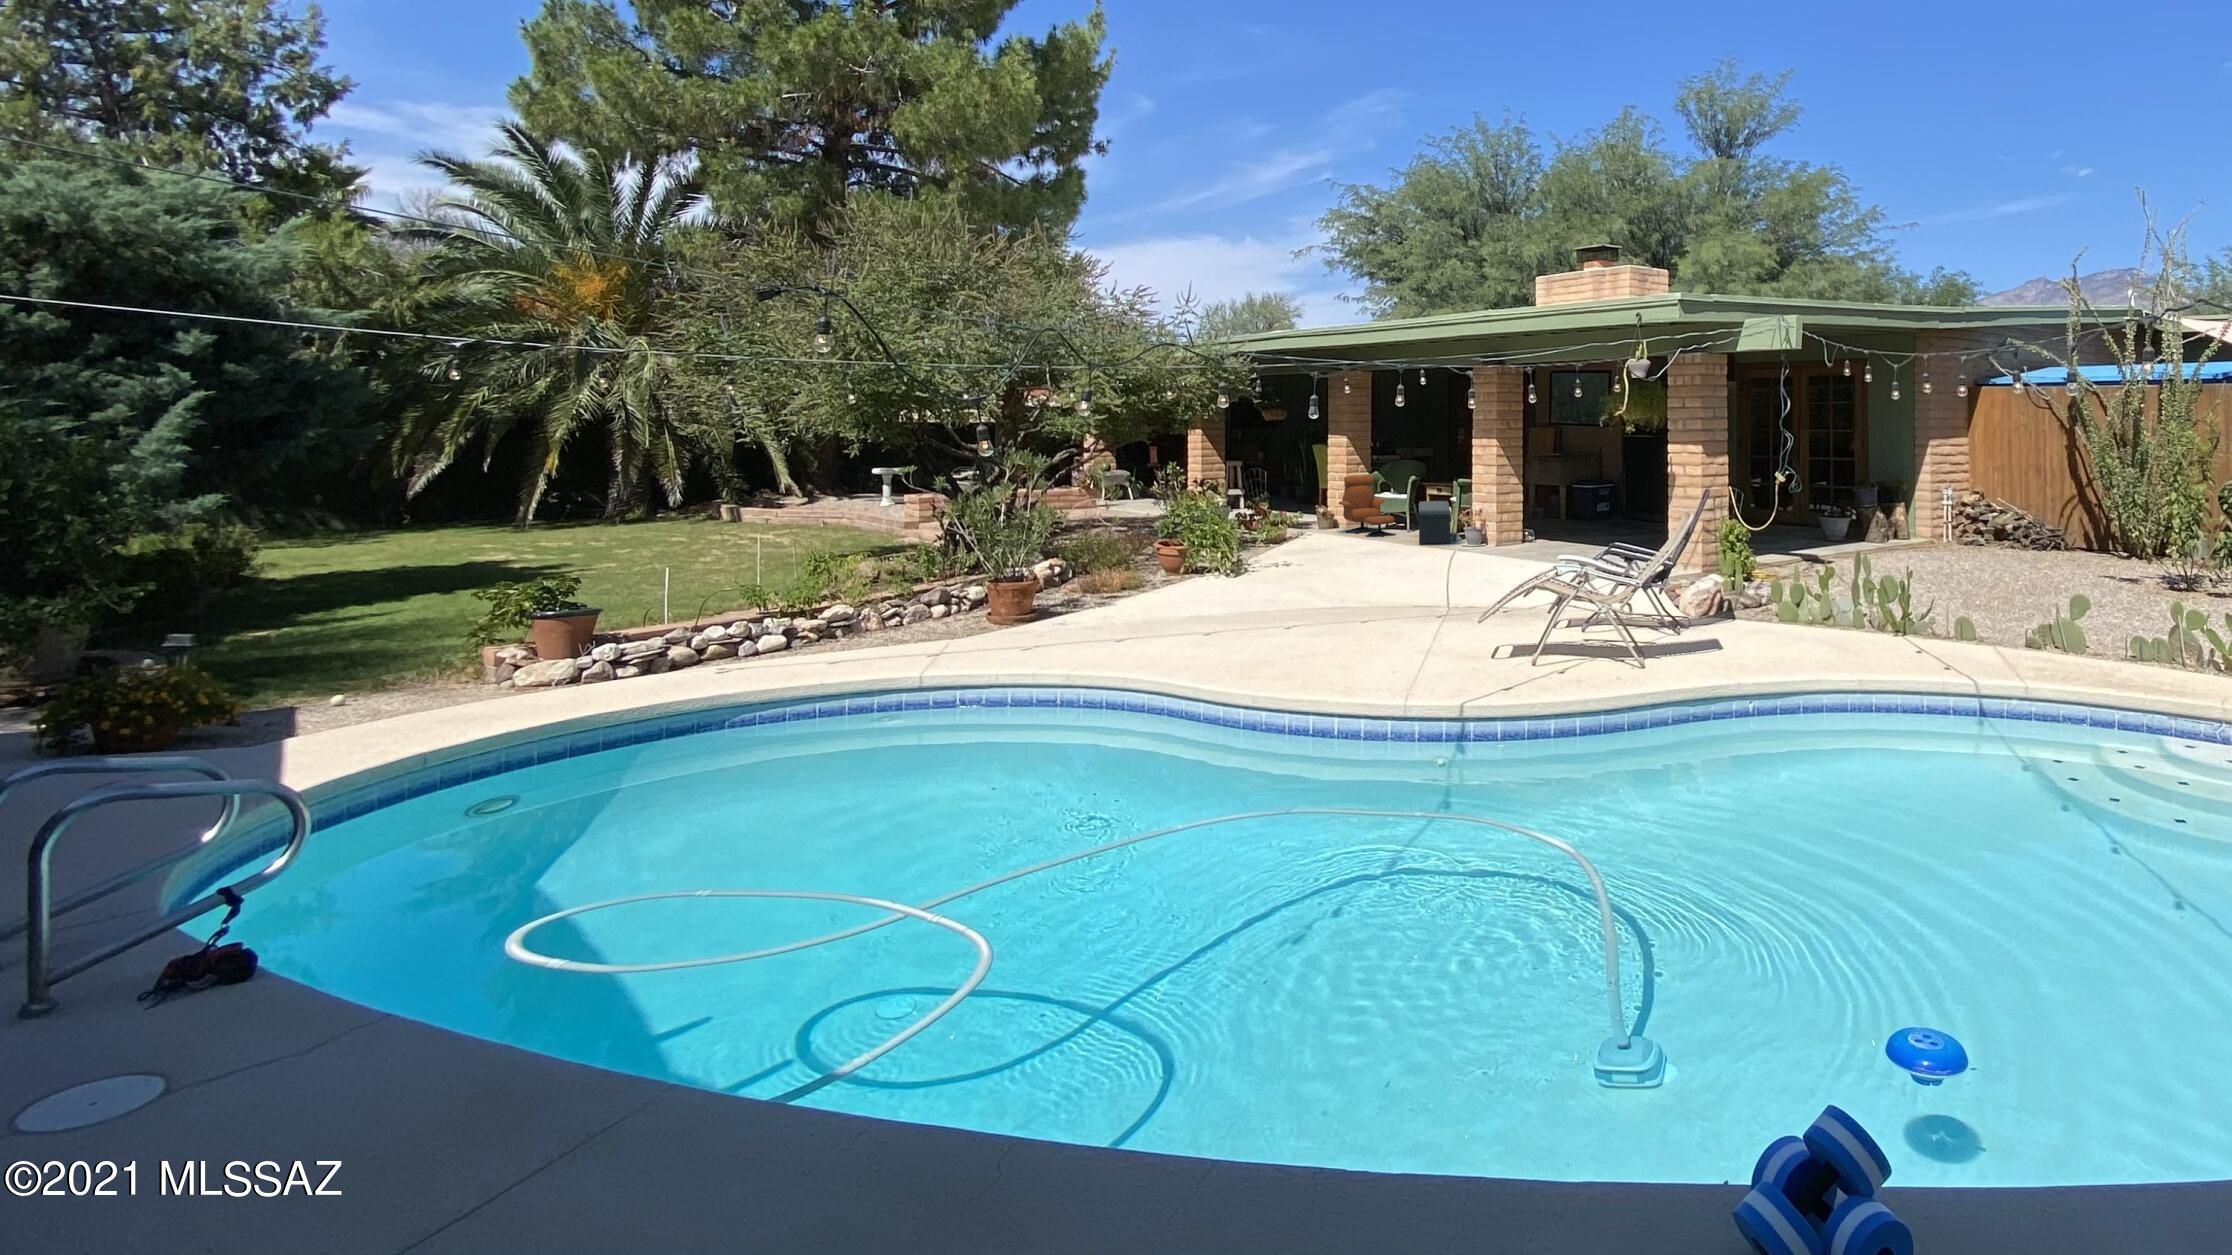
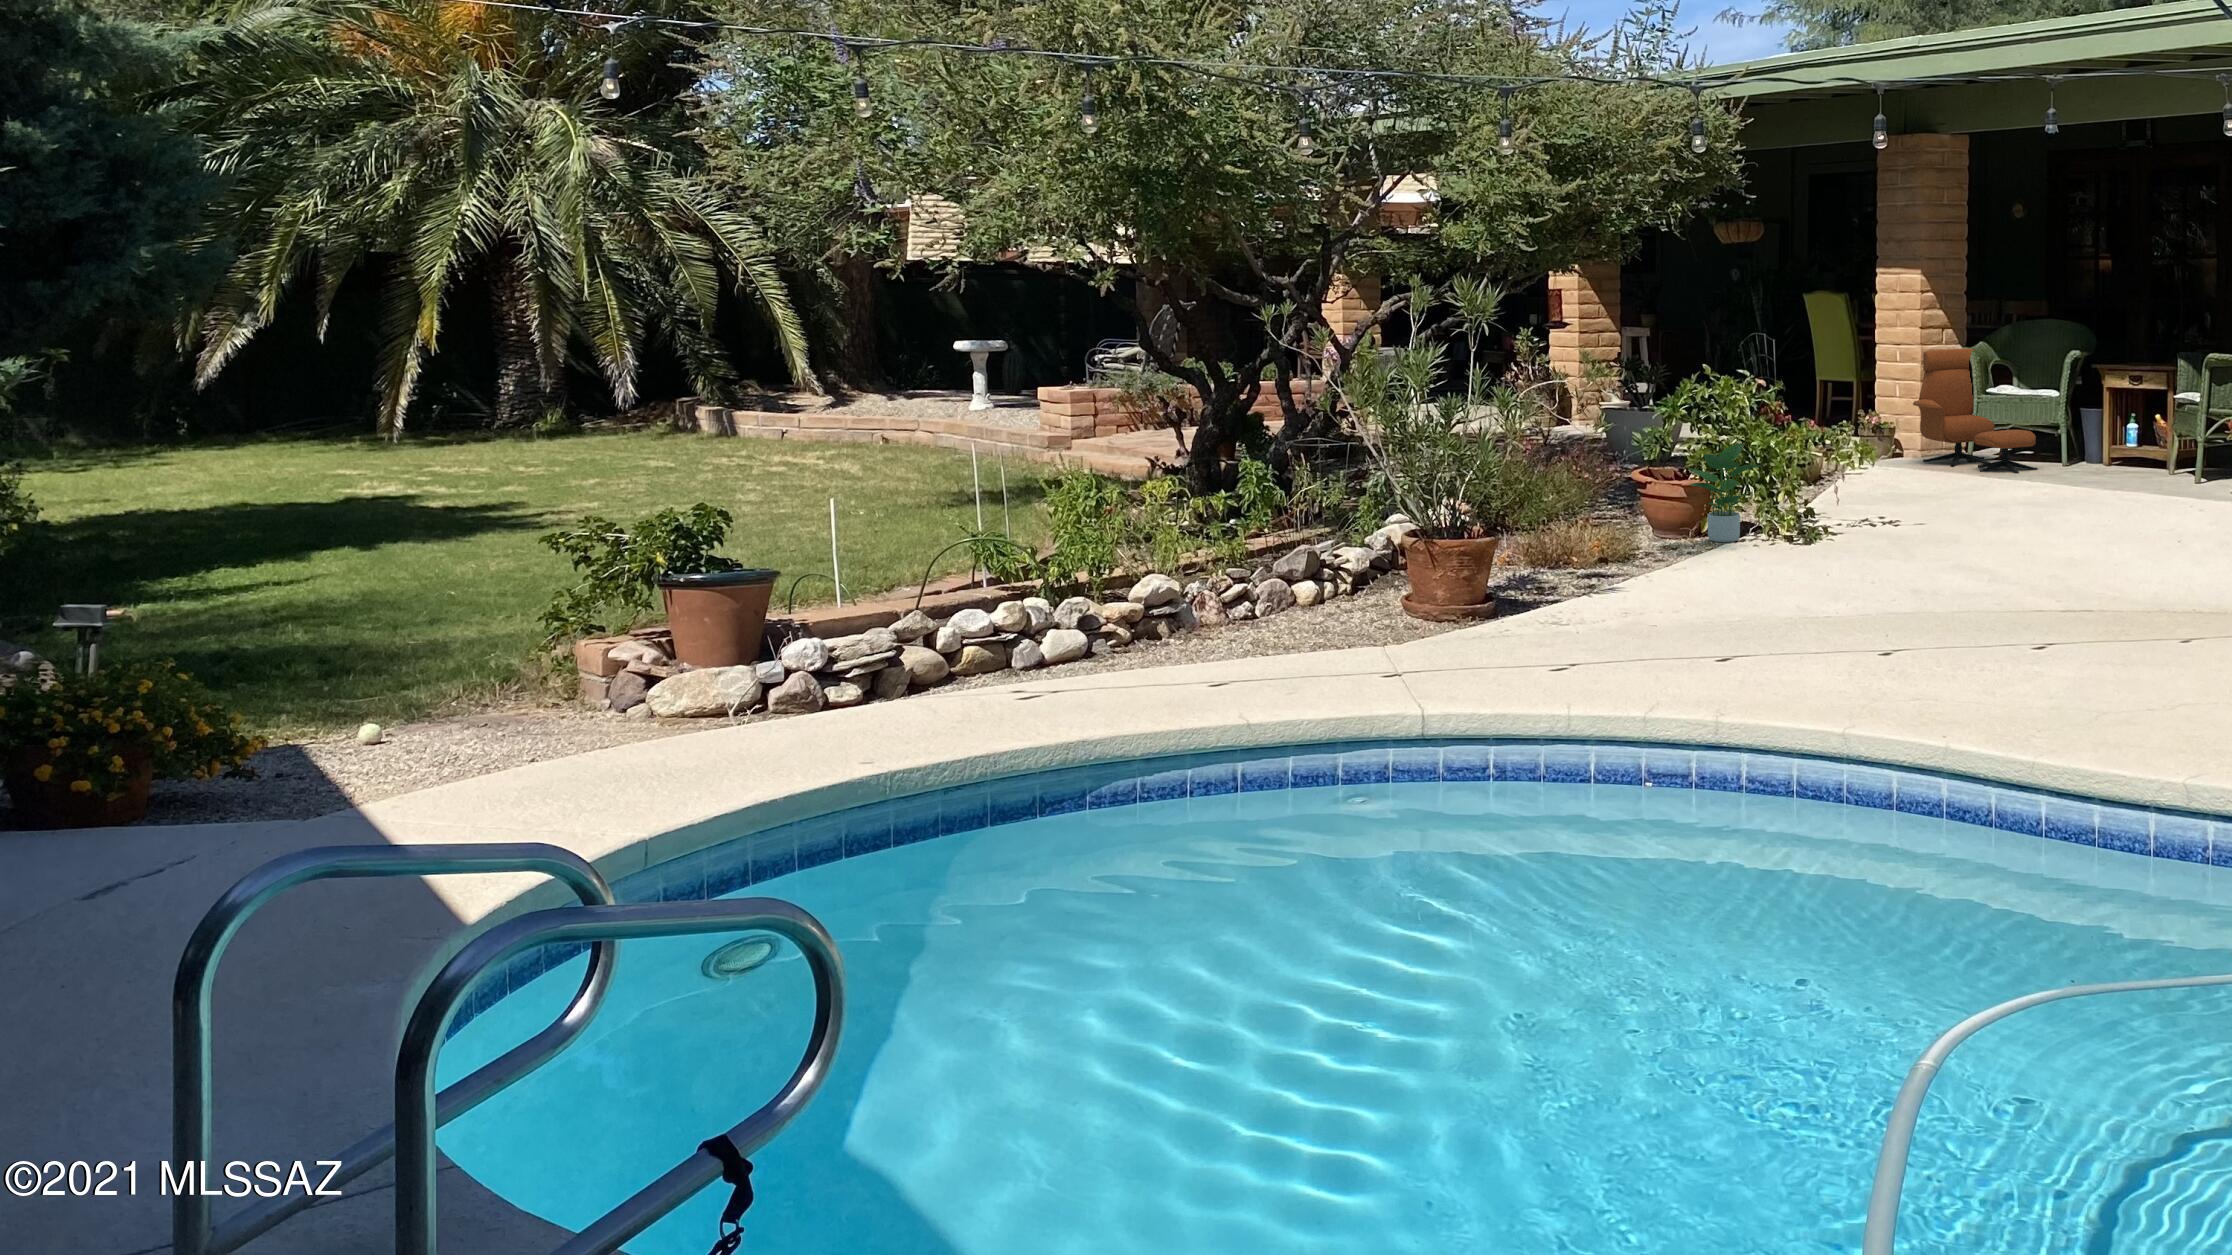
storage bench: present [1419,501,1450,545] -> none [2089,401,2186,488]
potted plant: none [1168,528,1209,578] -> present [1689,443,1761,542]

